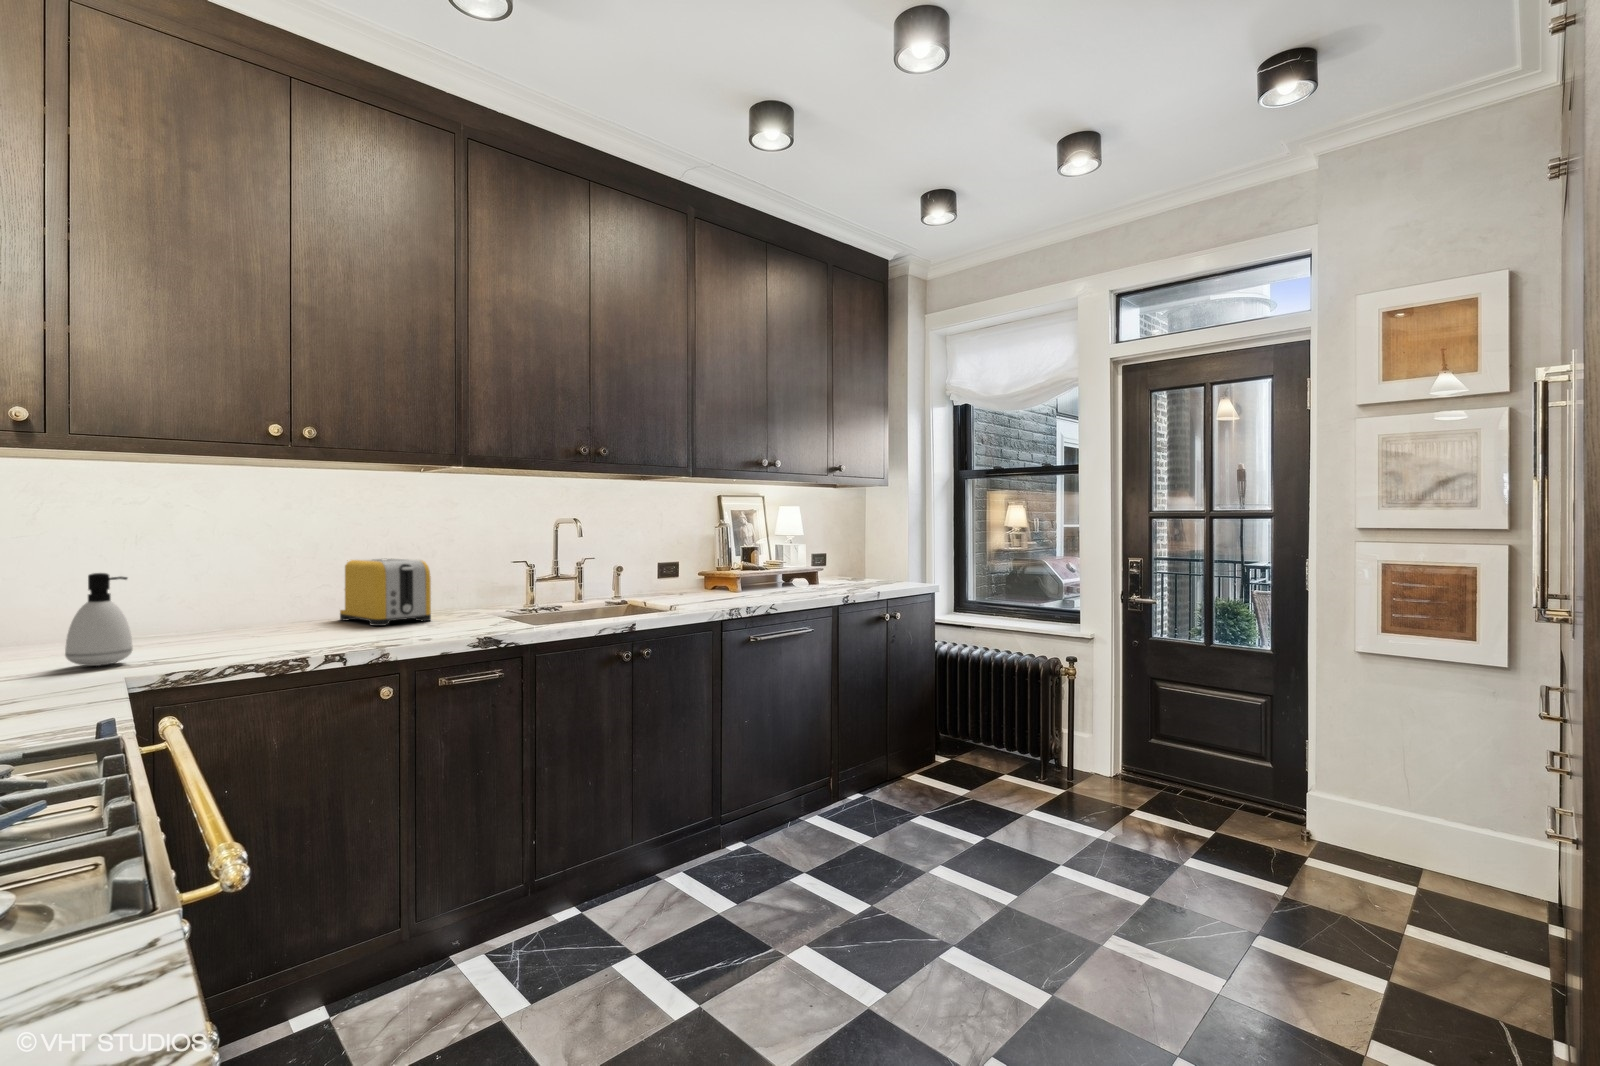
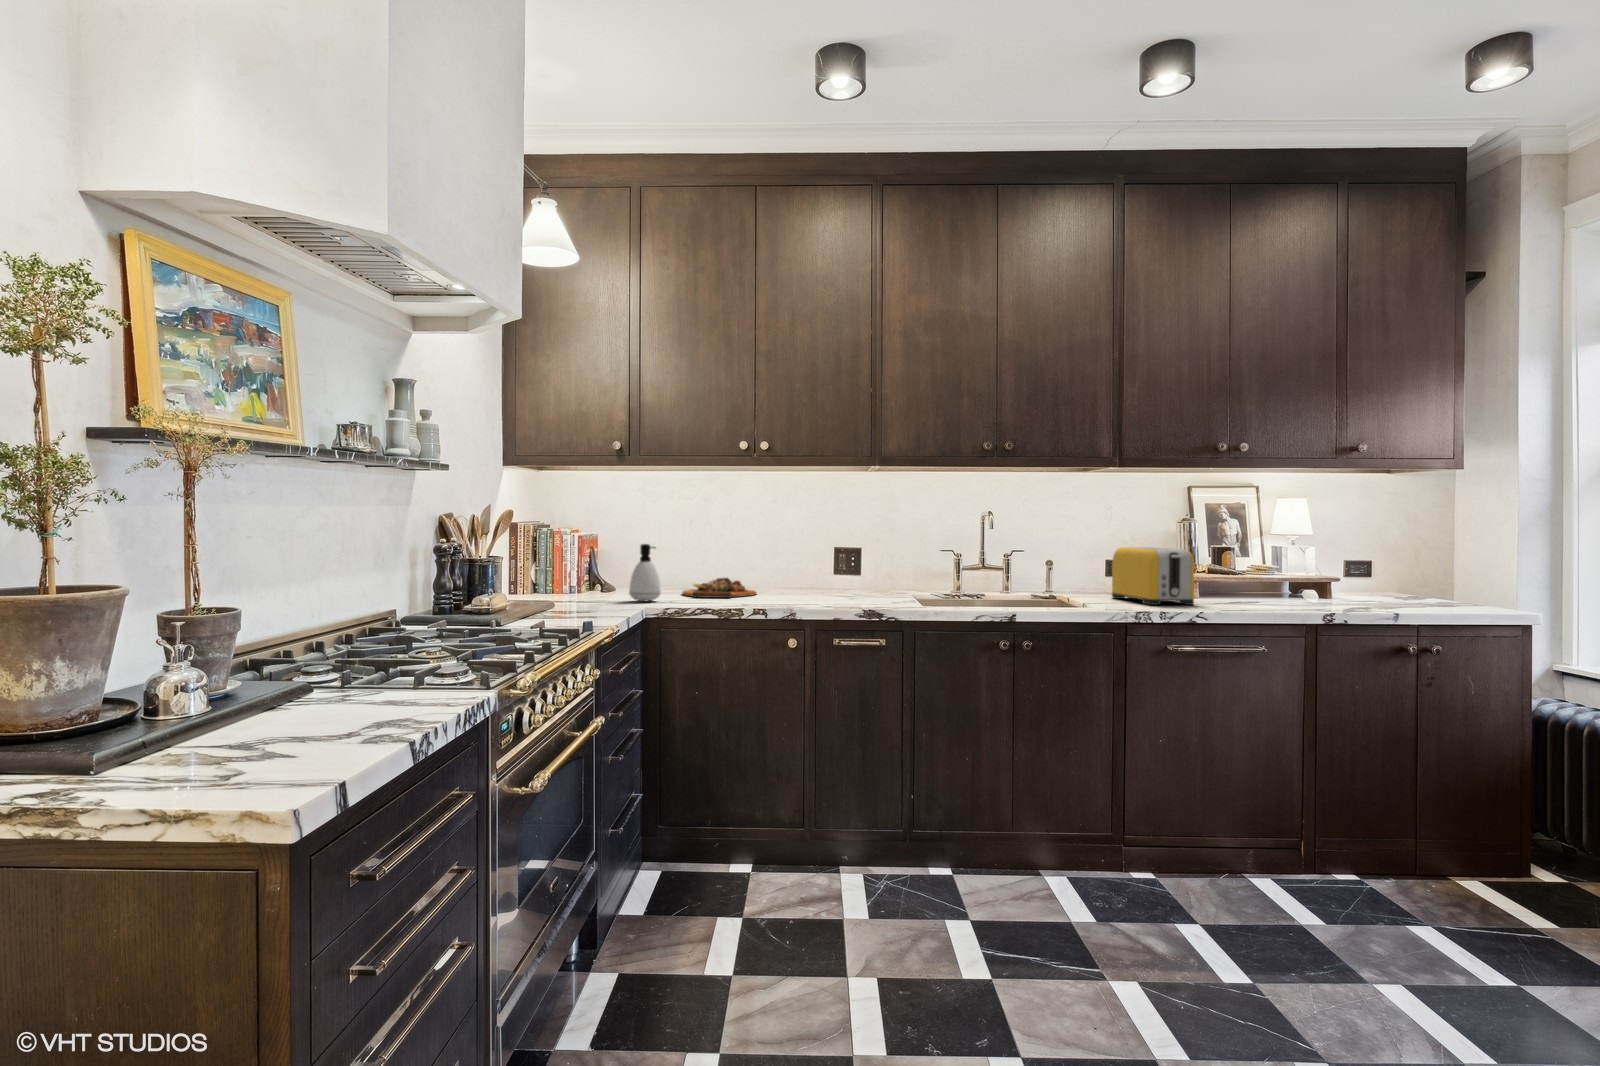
toaster: present [340,558,431,626] -> present [1112,547,1194,605]
cutting board: none [139,614,277,649] -> present [682,578,757,598]

